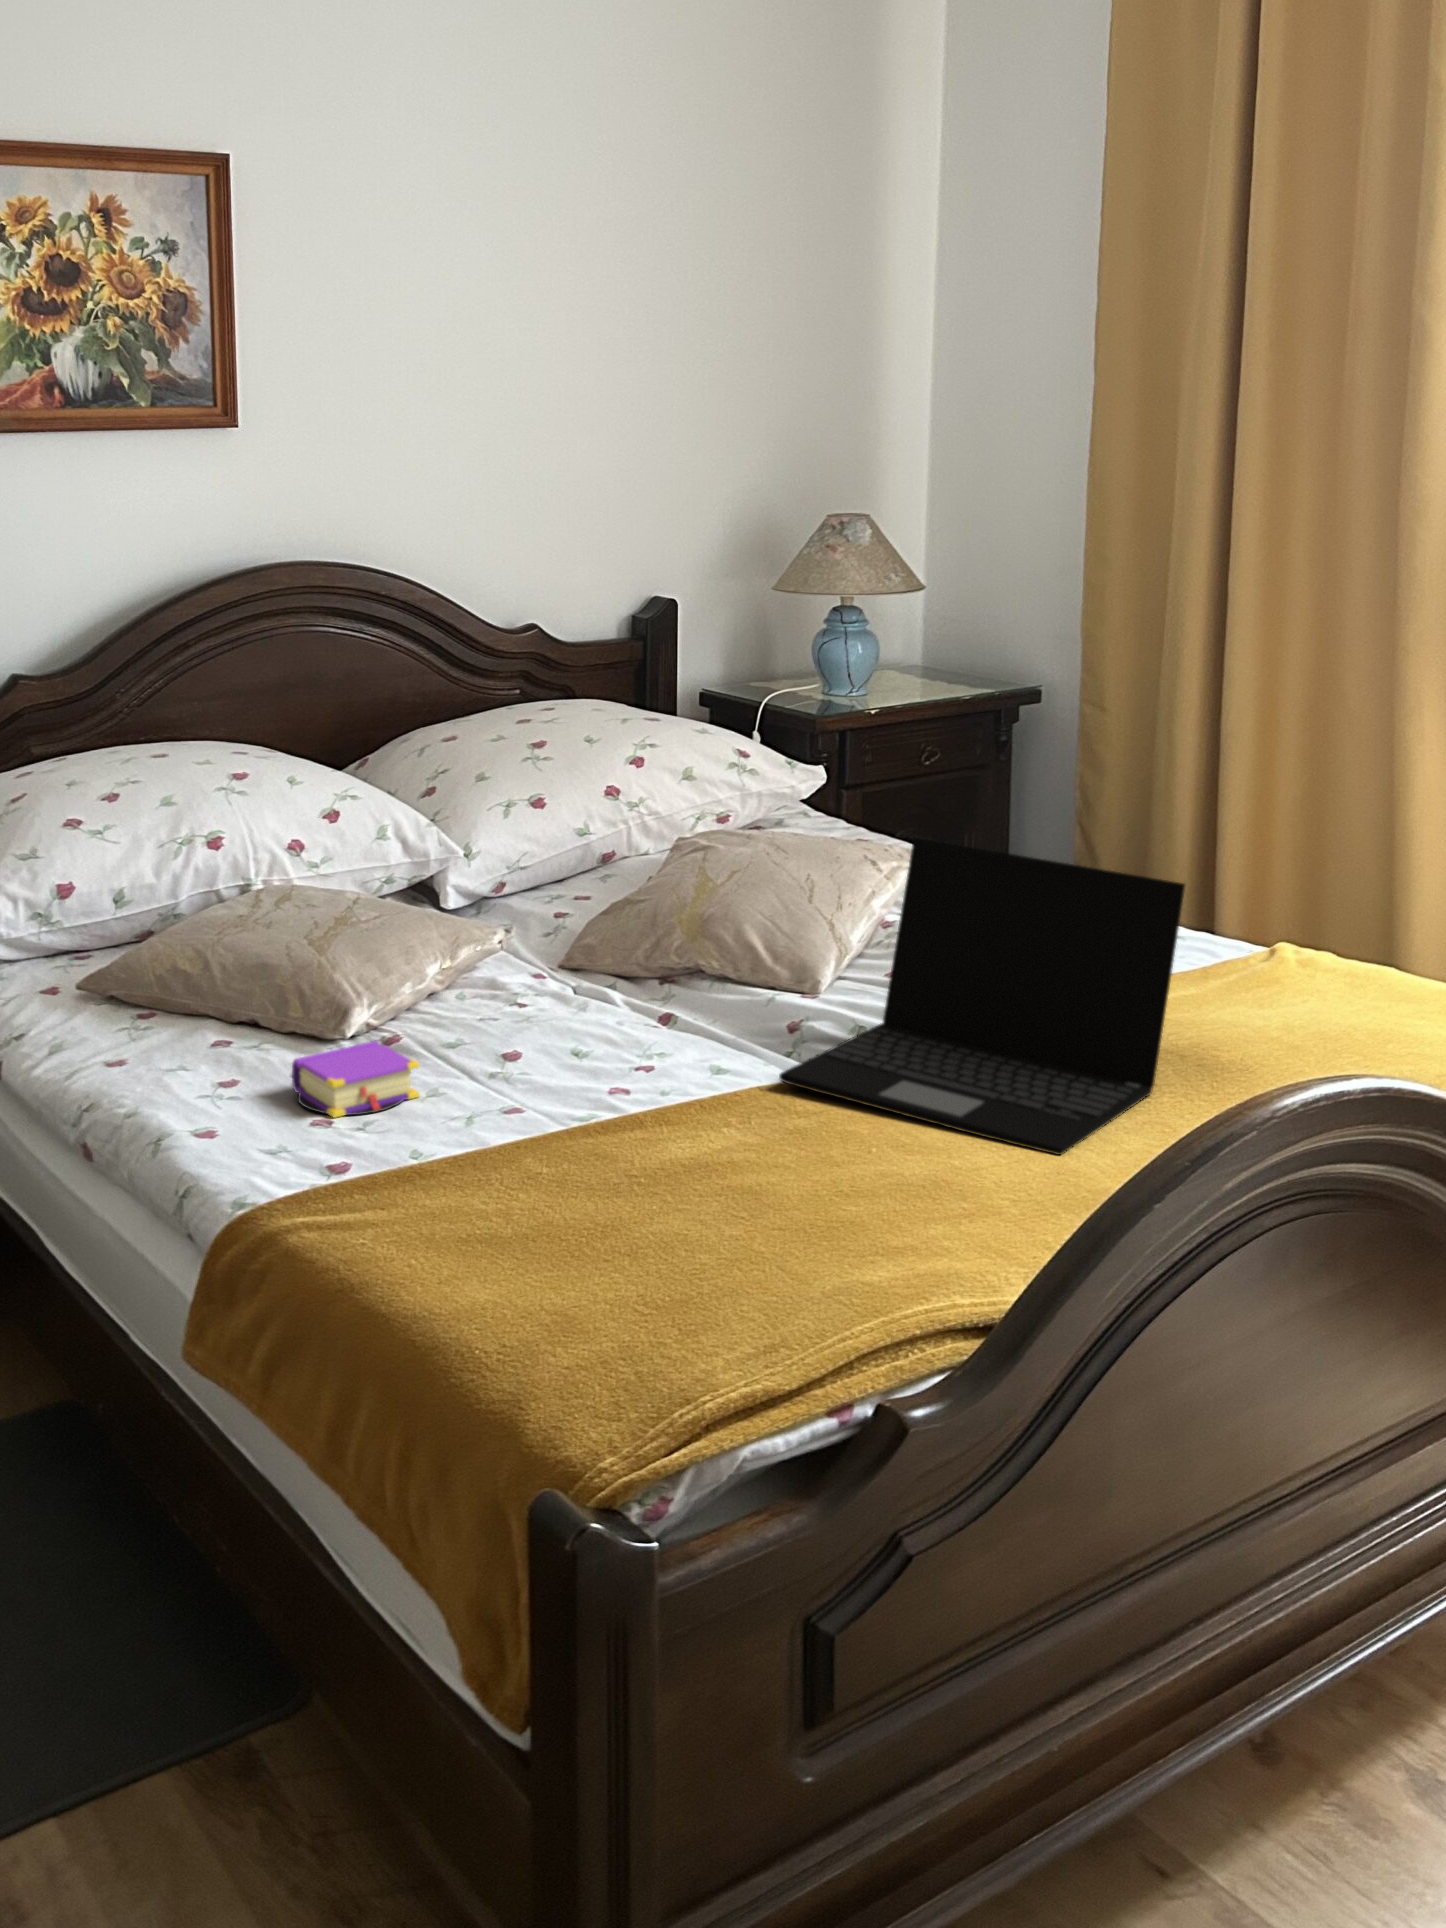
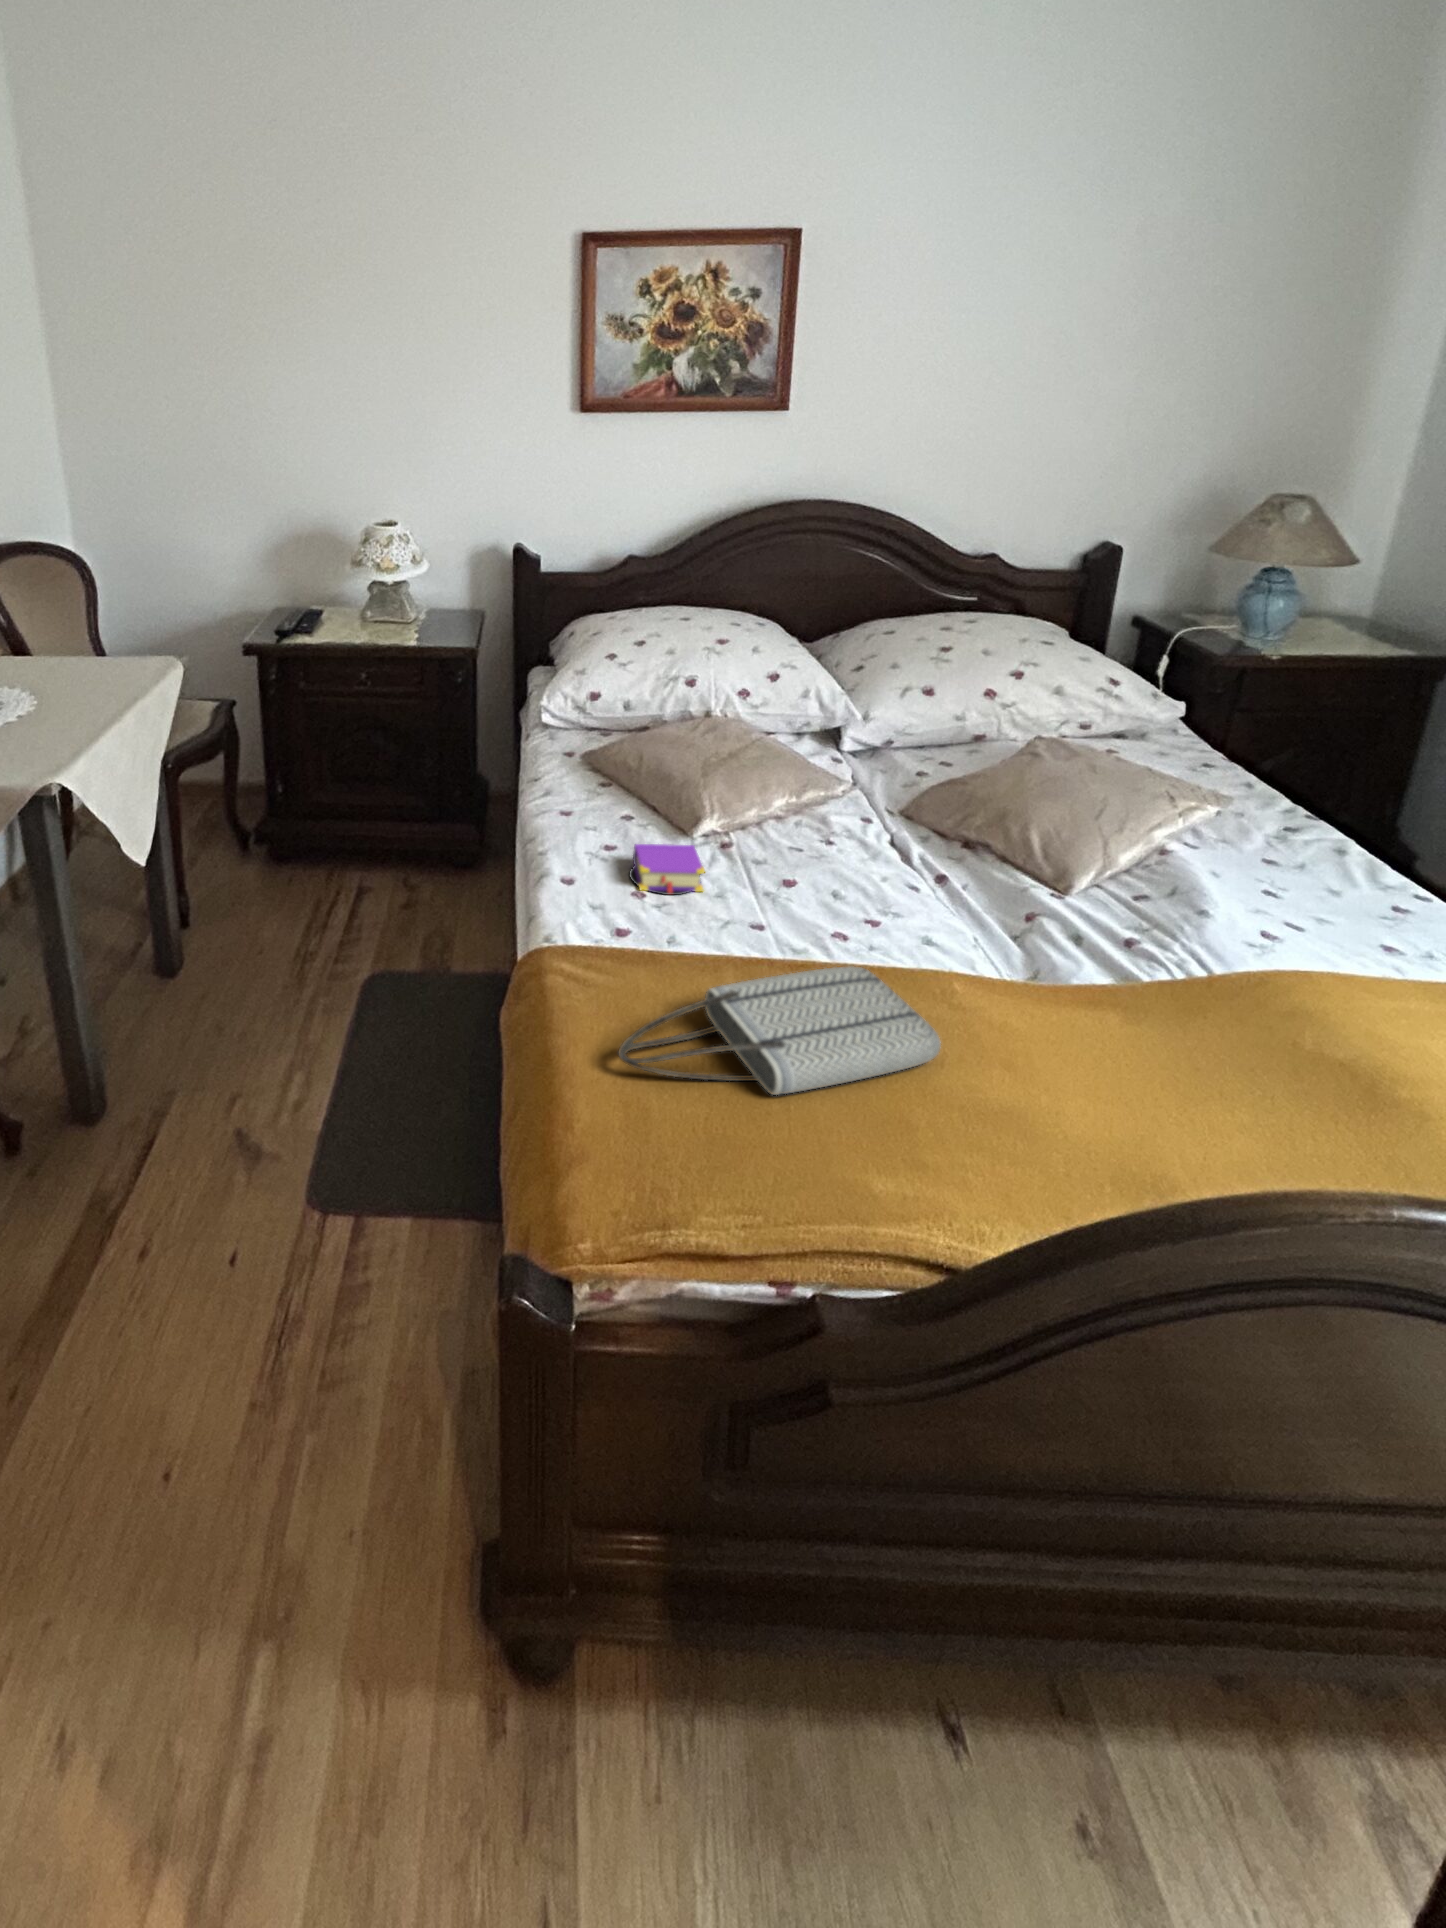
laptop: present [779,838,1185,1155] -> none [957,809,1392,1132]
tote bag: none [498,1096,834,1270] -> present [618,966,940,1095]

